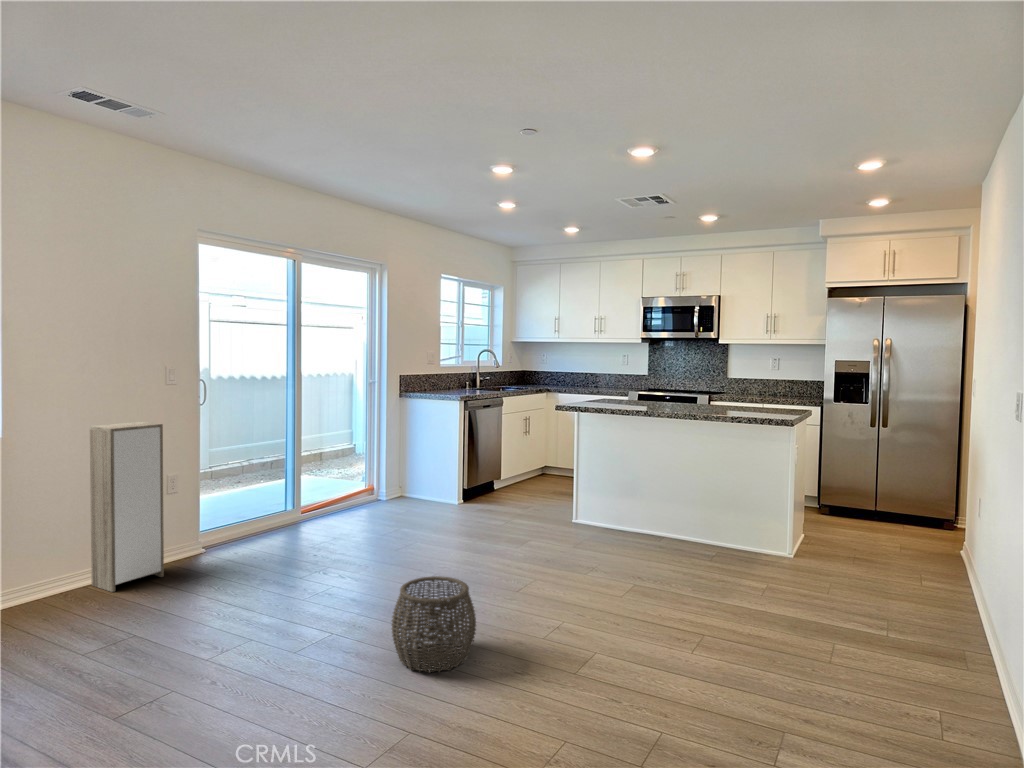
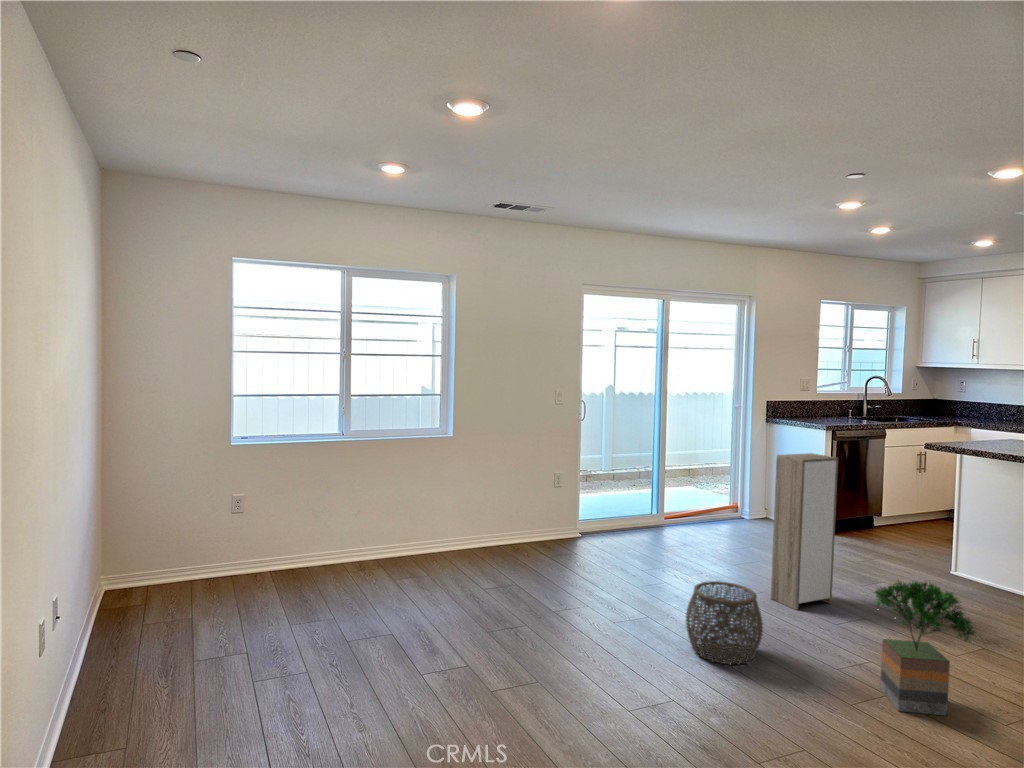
storage cabinet: present [90,422,164,592] -> present [771,453,838,610]
potted tree: none [578,537,671,670] -> present [875,581,976,715]

